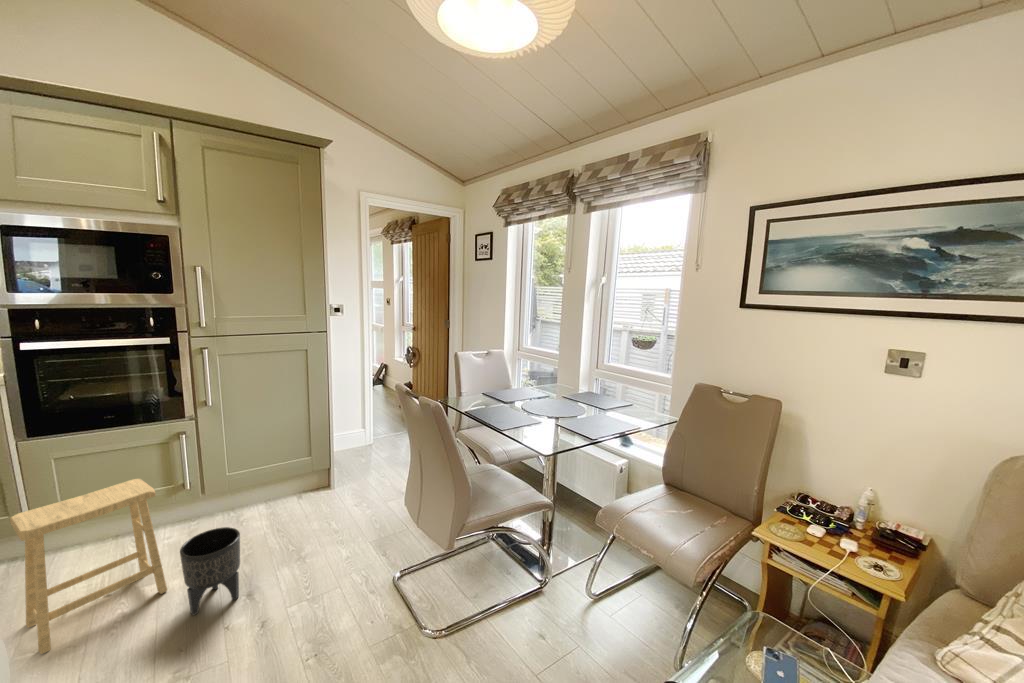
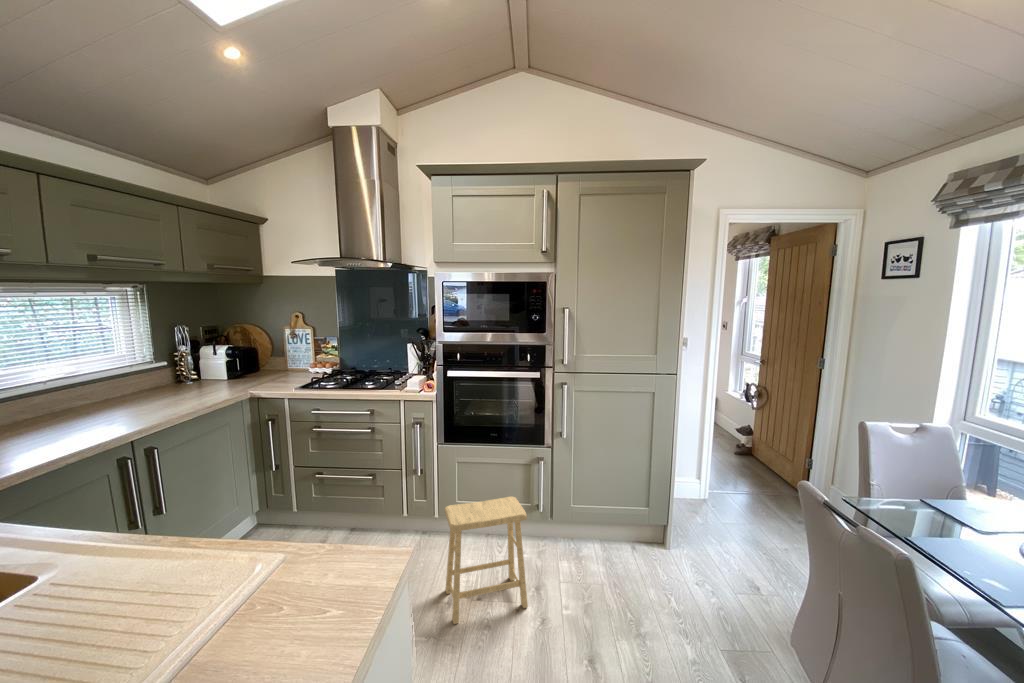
planter: present [180,527,240,615] -> none [542,567,589,650]

